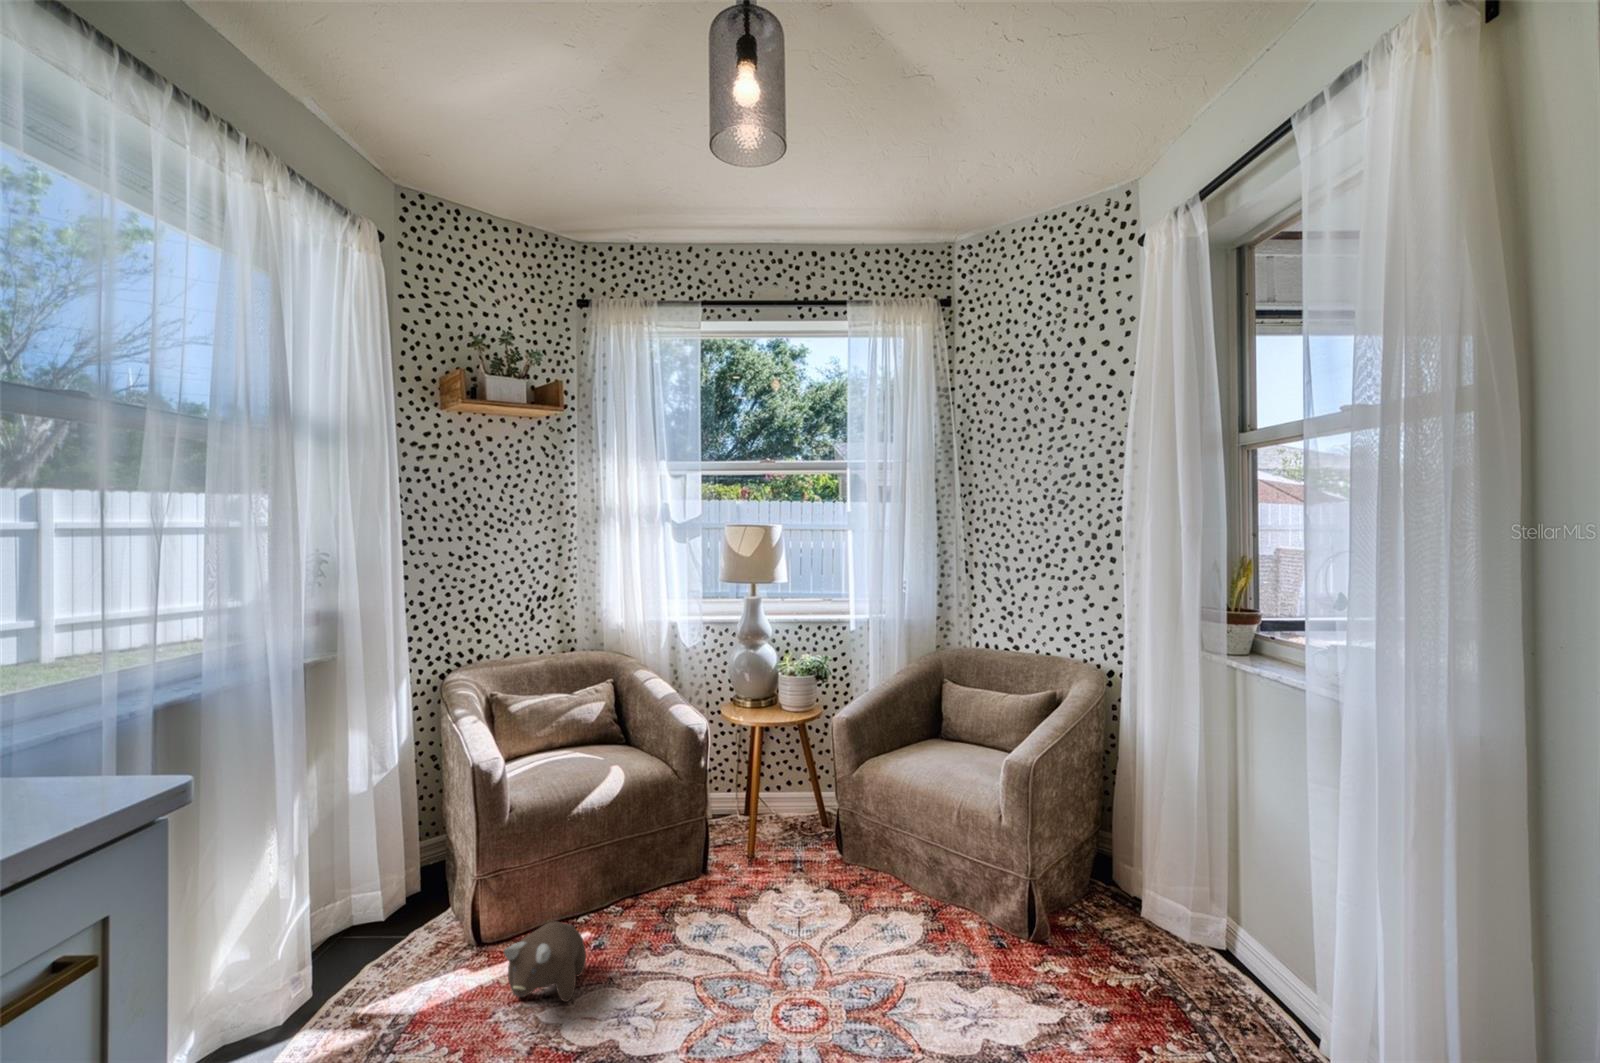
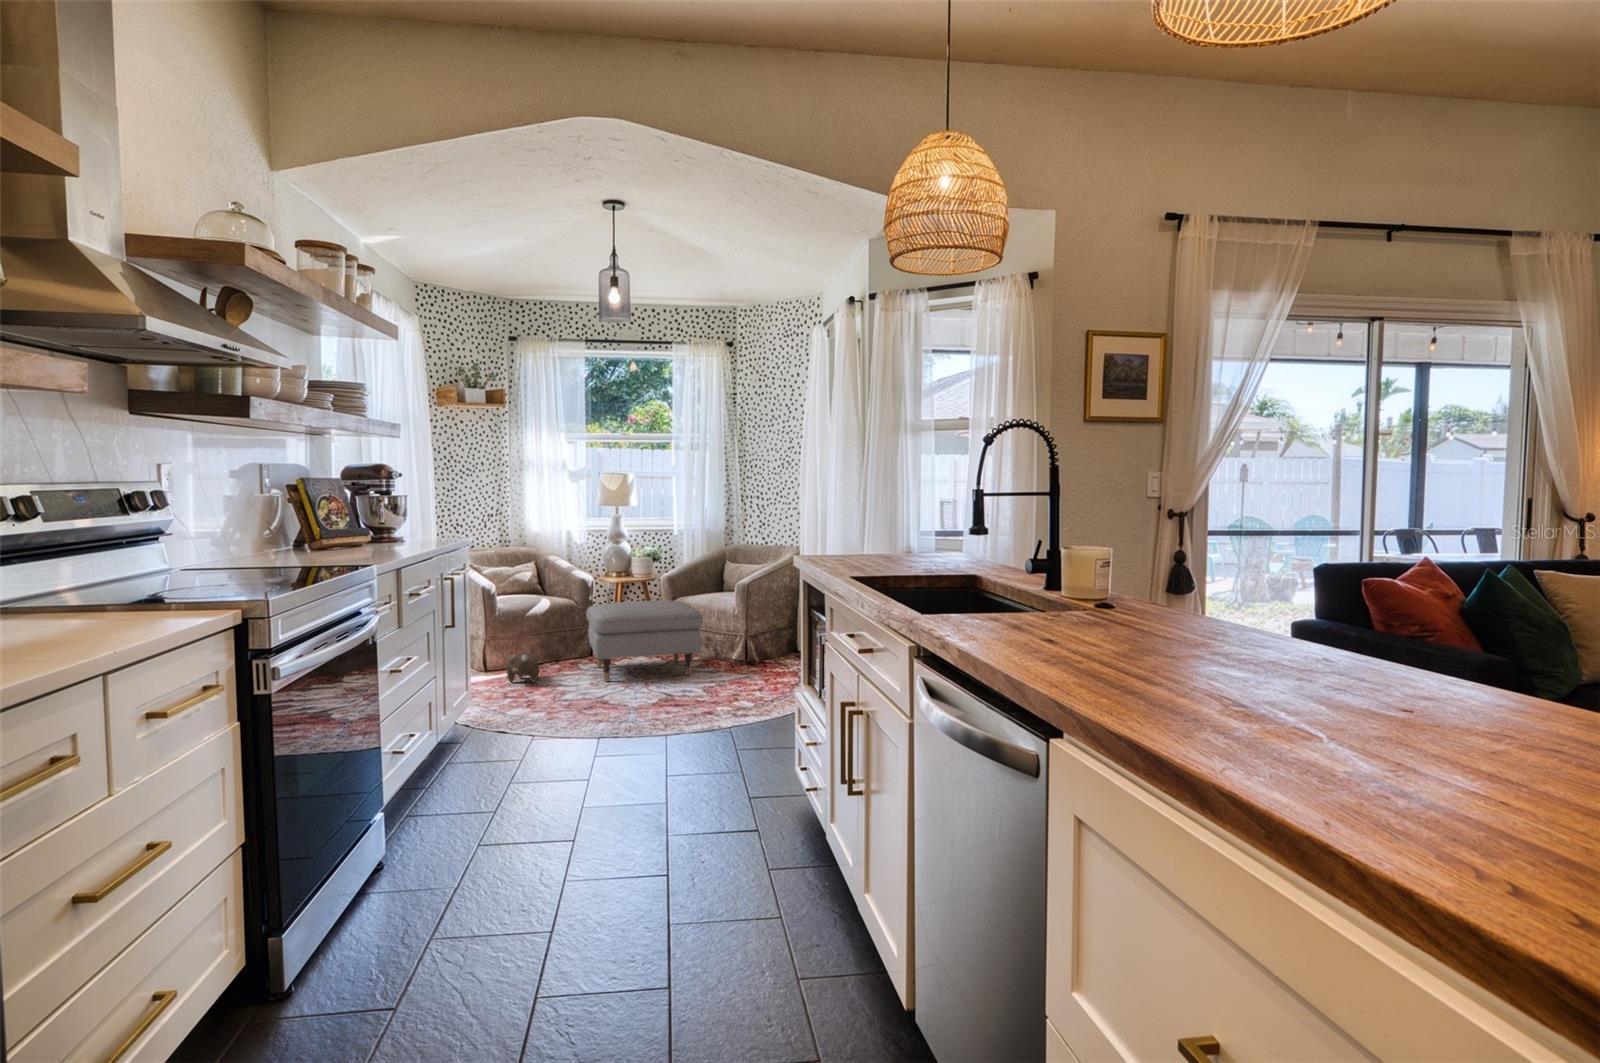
ottoman: none [691,782,948,1010] -> present [586,600,703,682]

